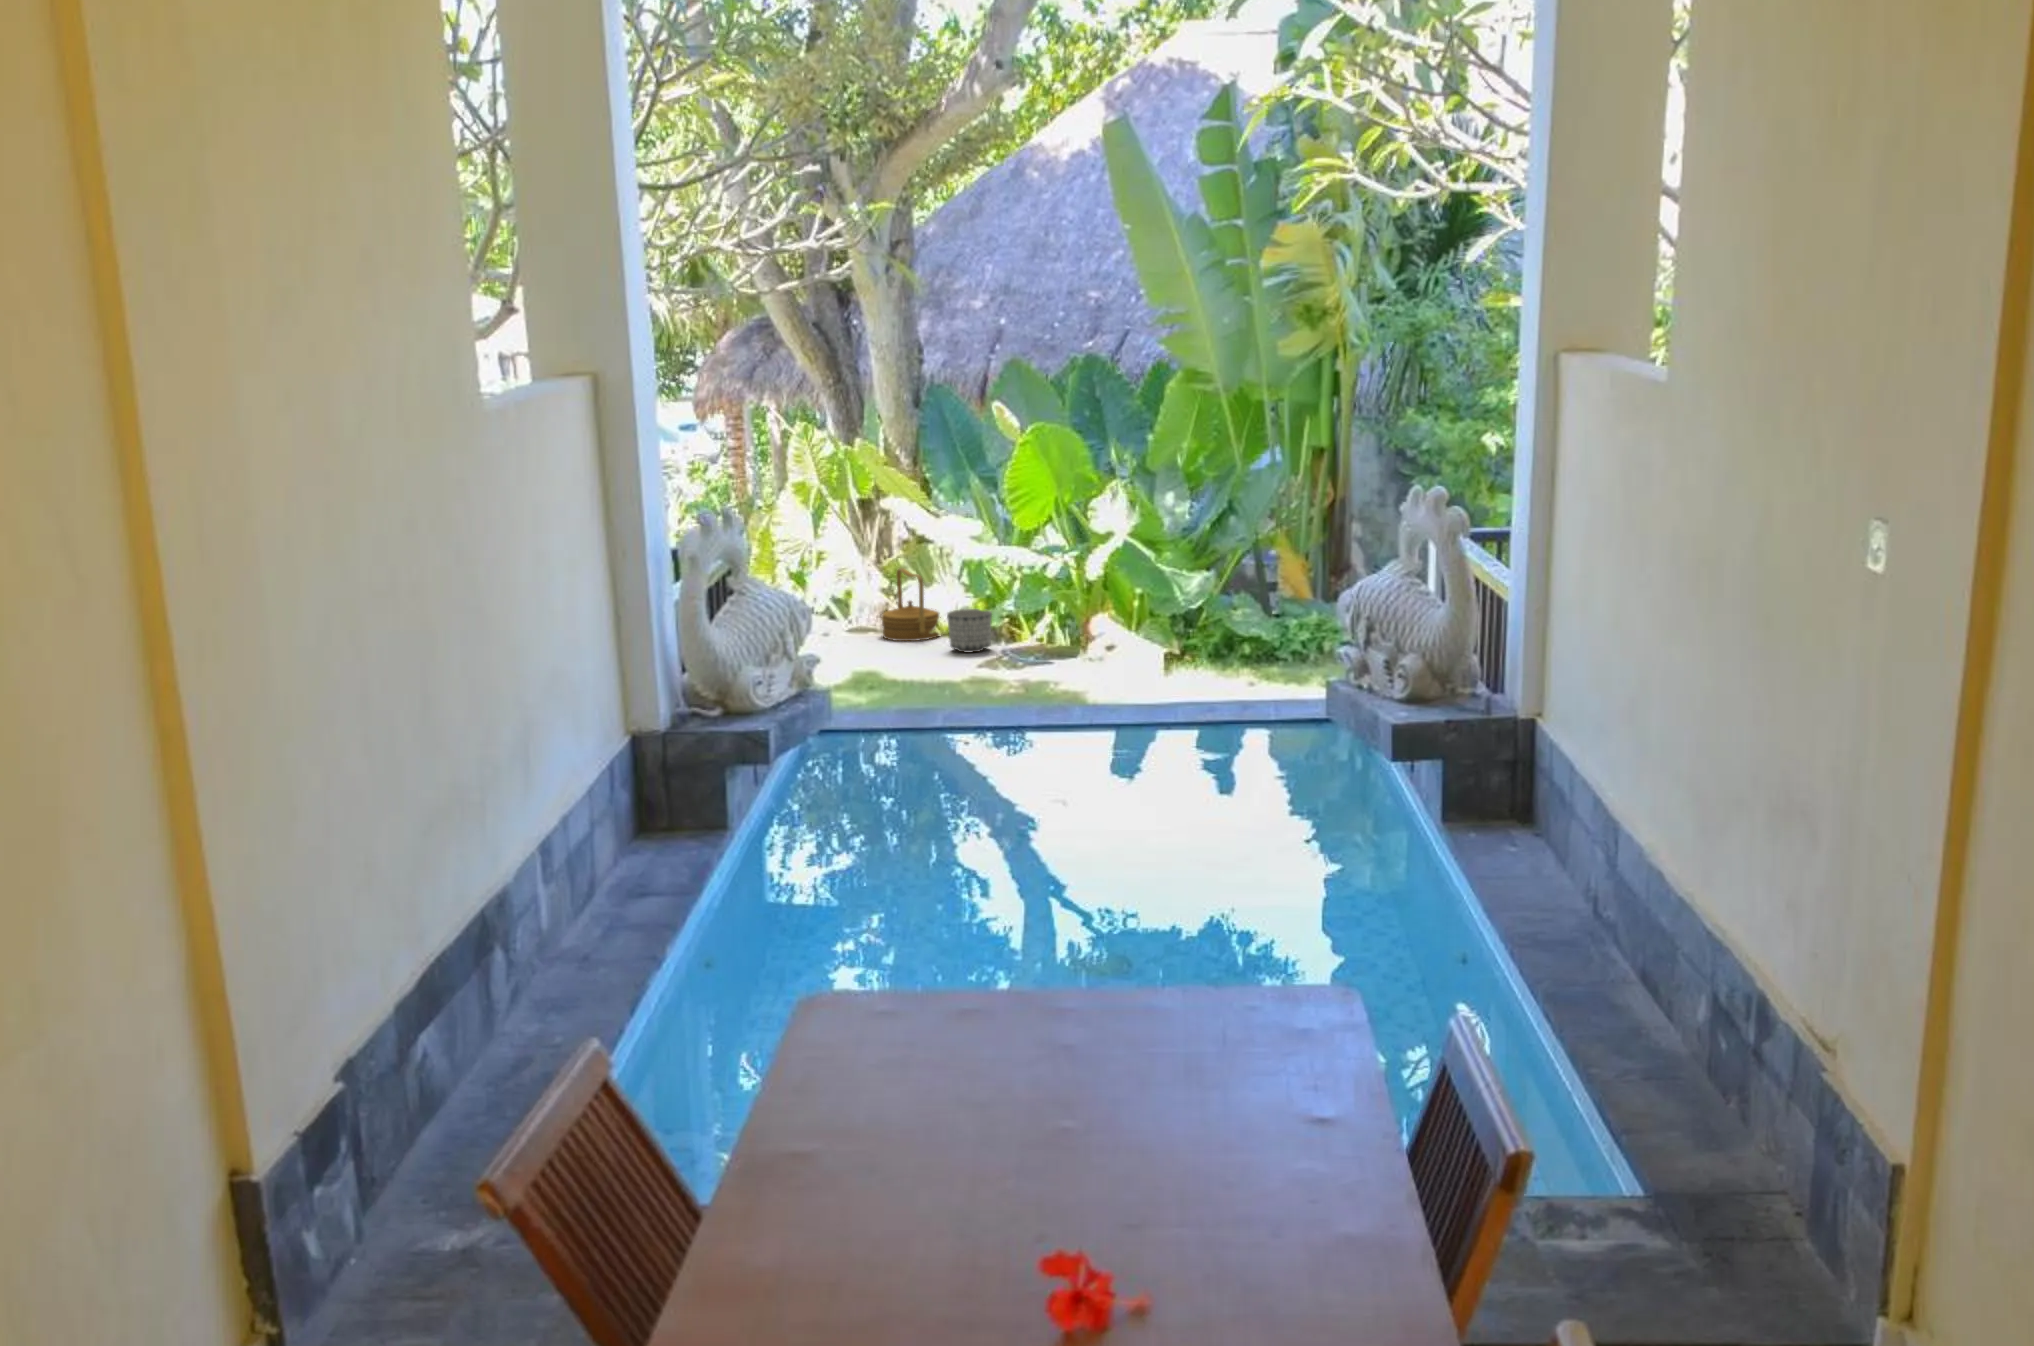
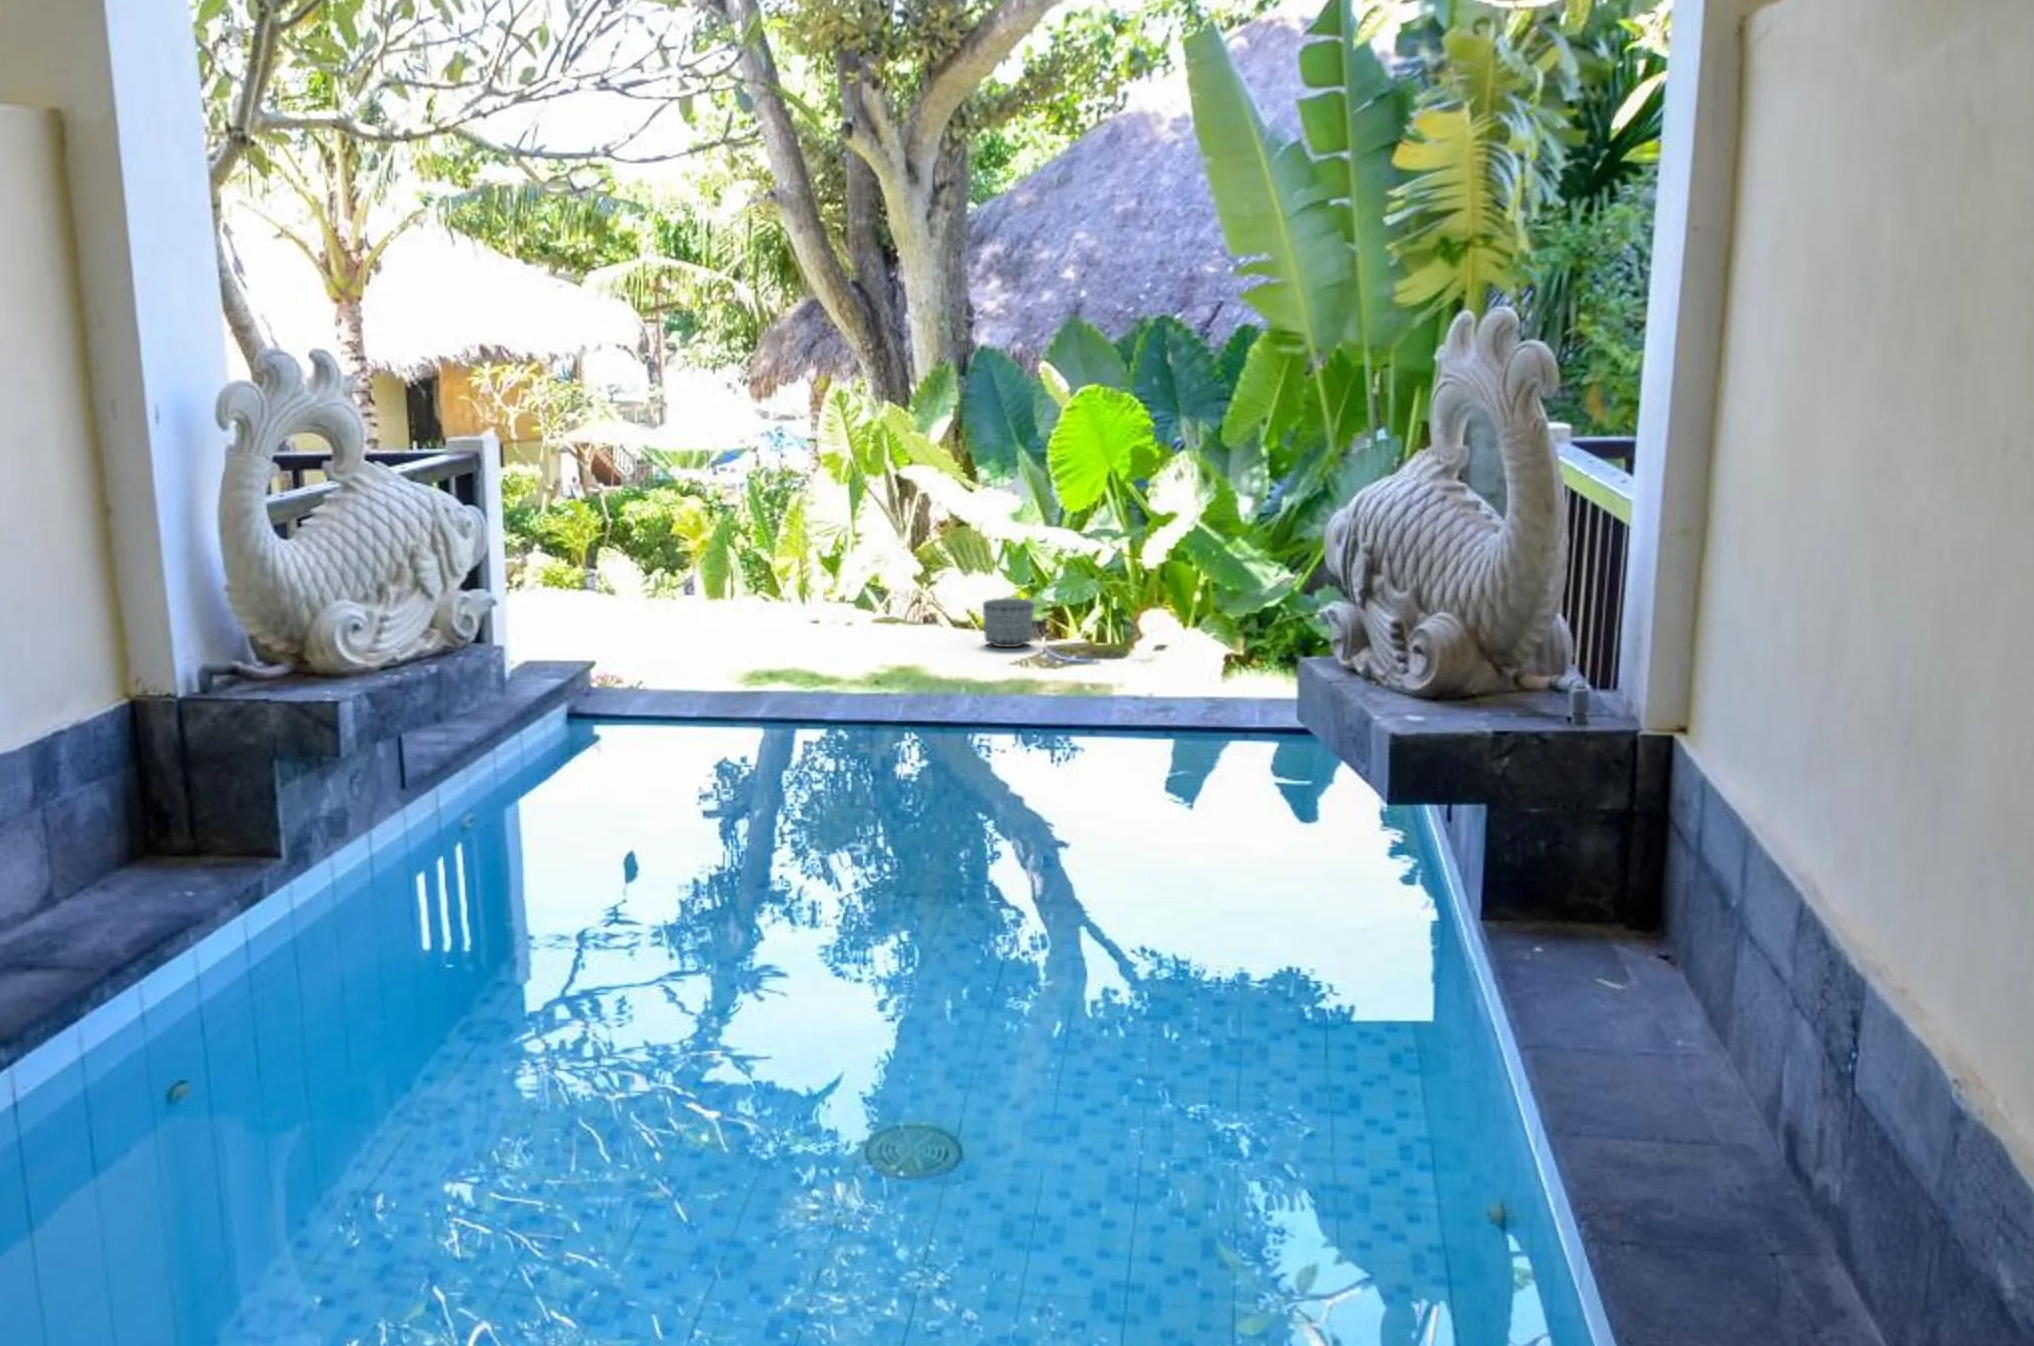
woven basket: present [881,568,939,641] -> none [909,552,977,633]

